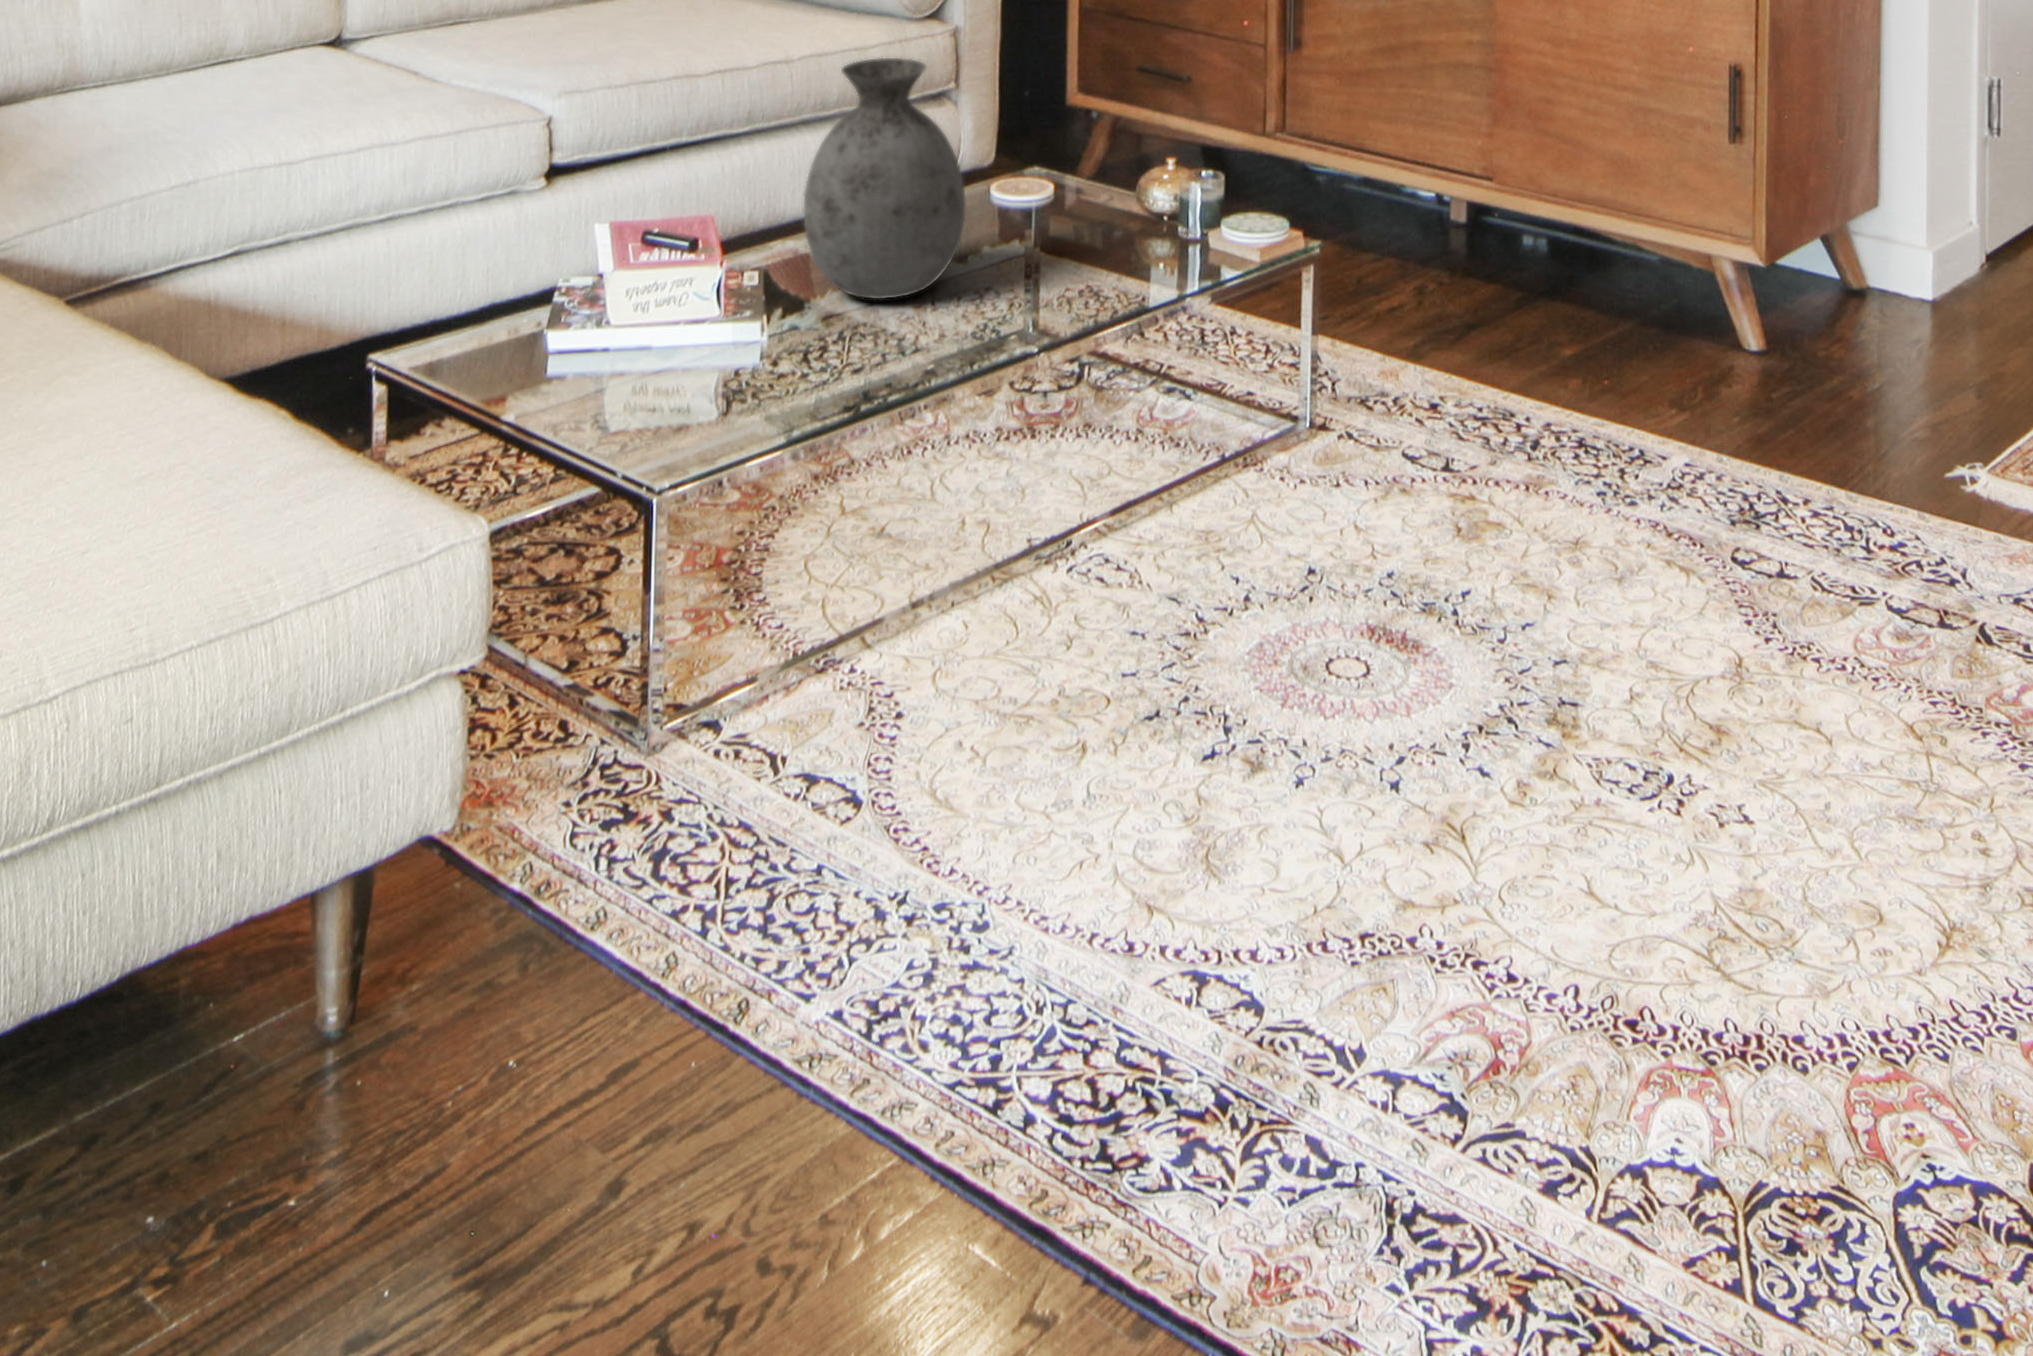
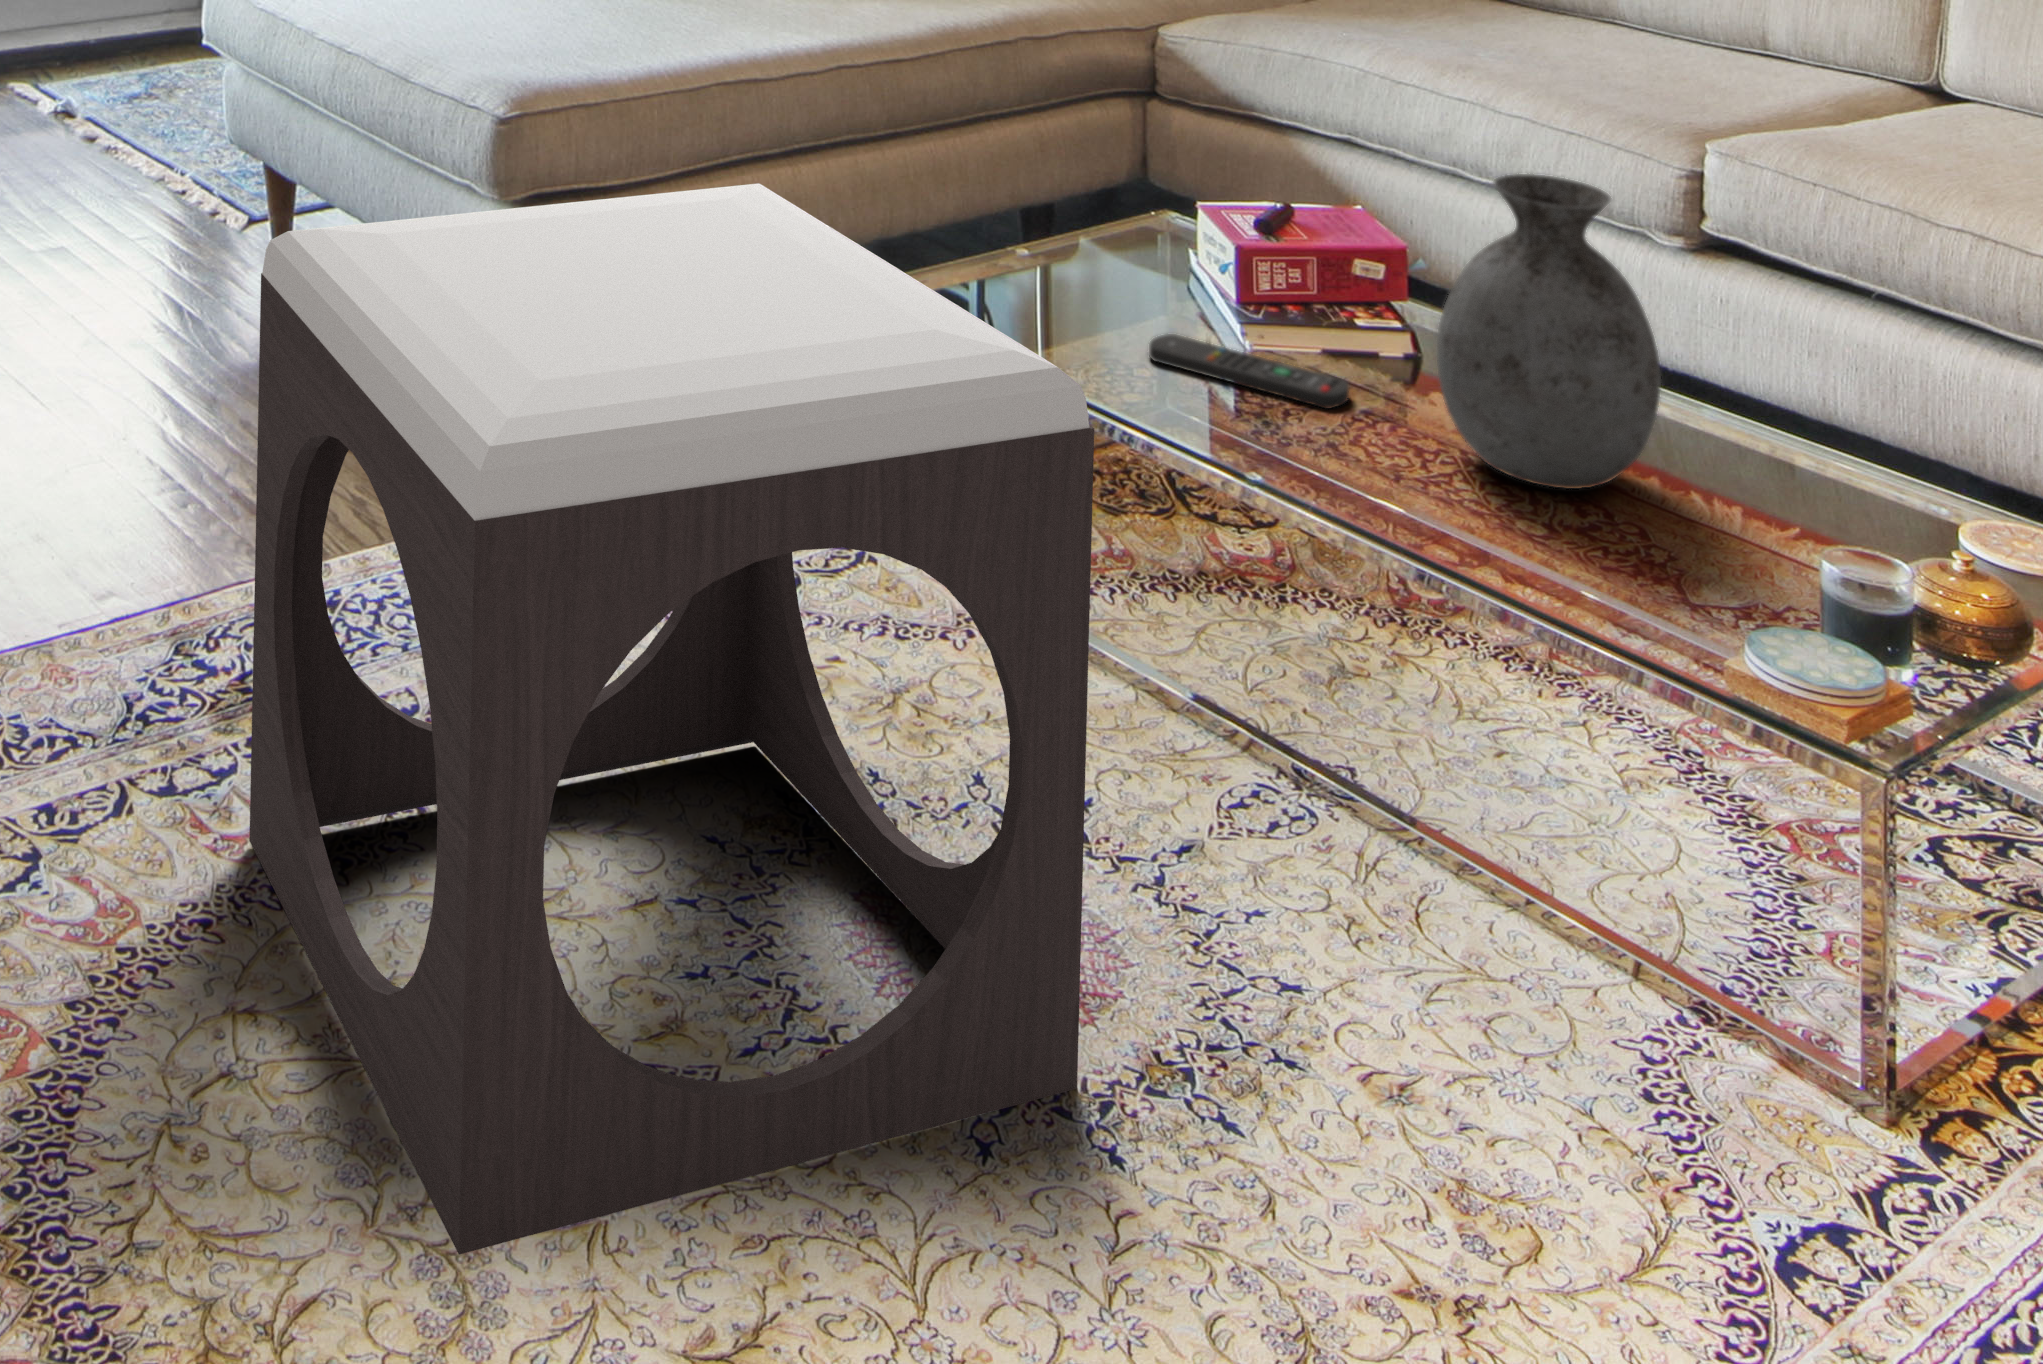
footstool: none [1118,144,1871,1036] -> present [249,183,1094,1255]
remote control: none [646,331,784,408] -> present [1149,334,1350,408]

